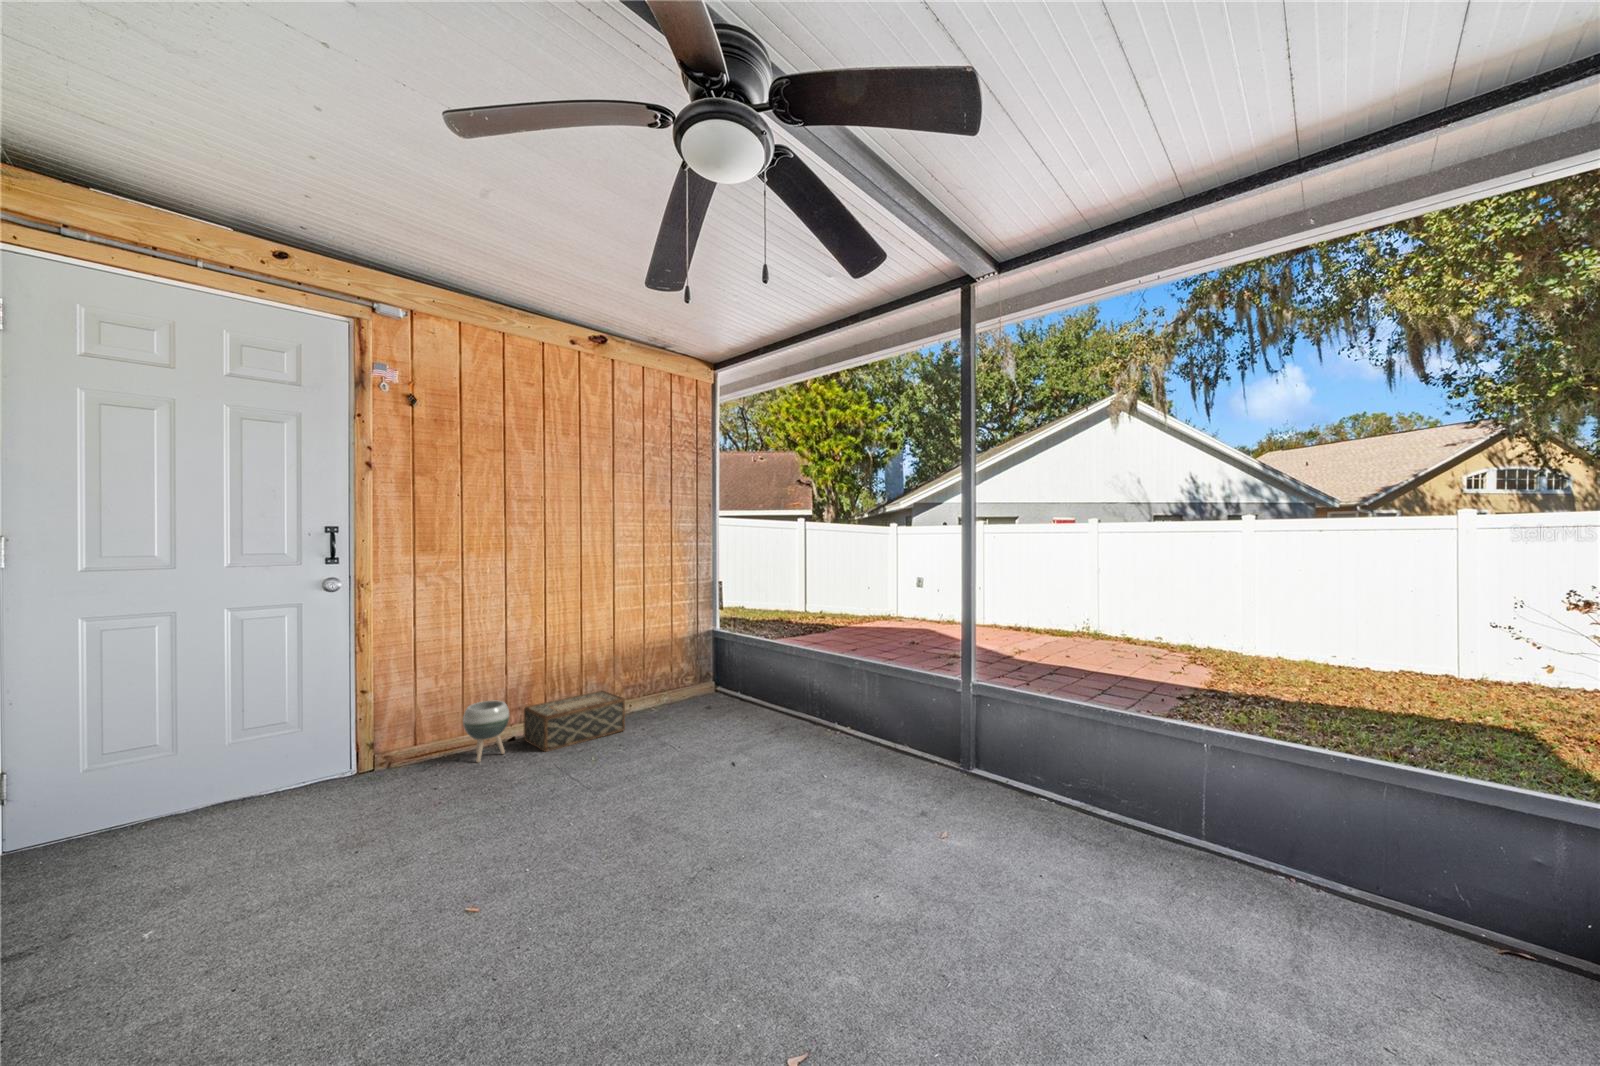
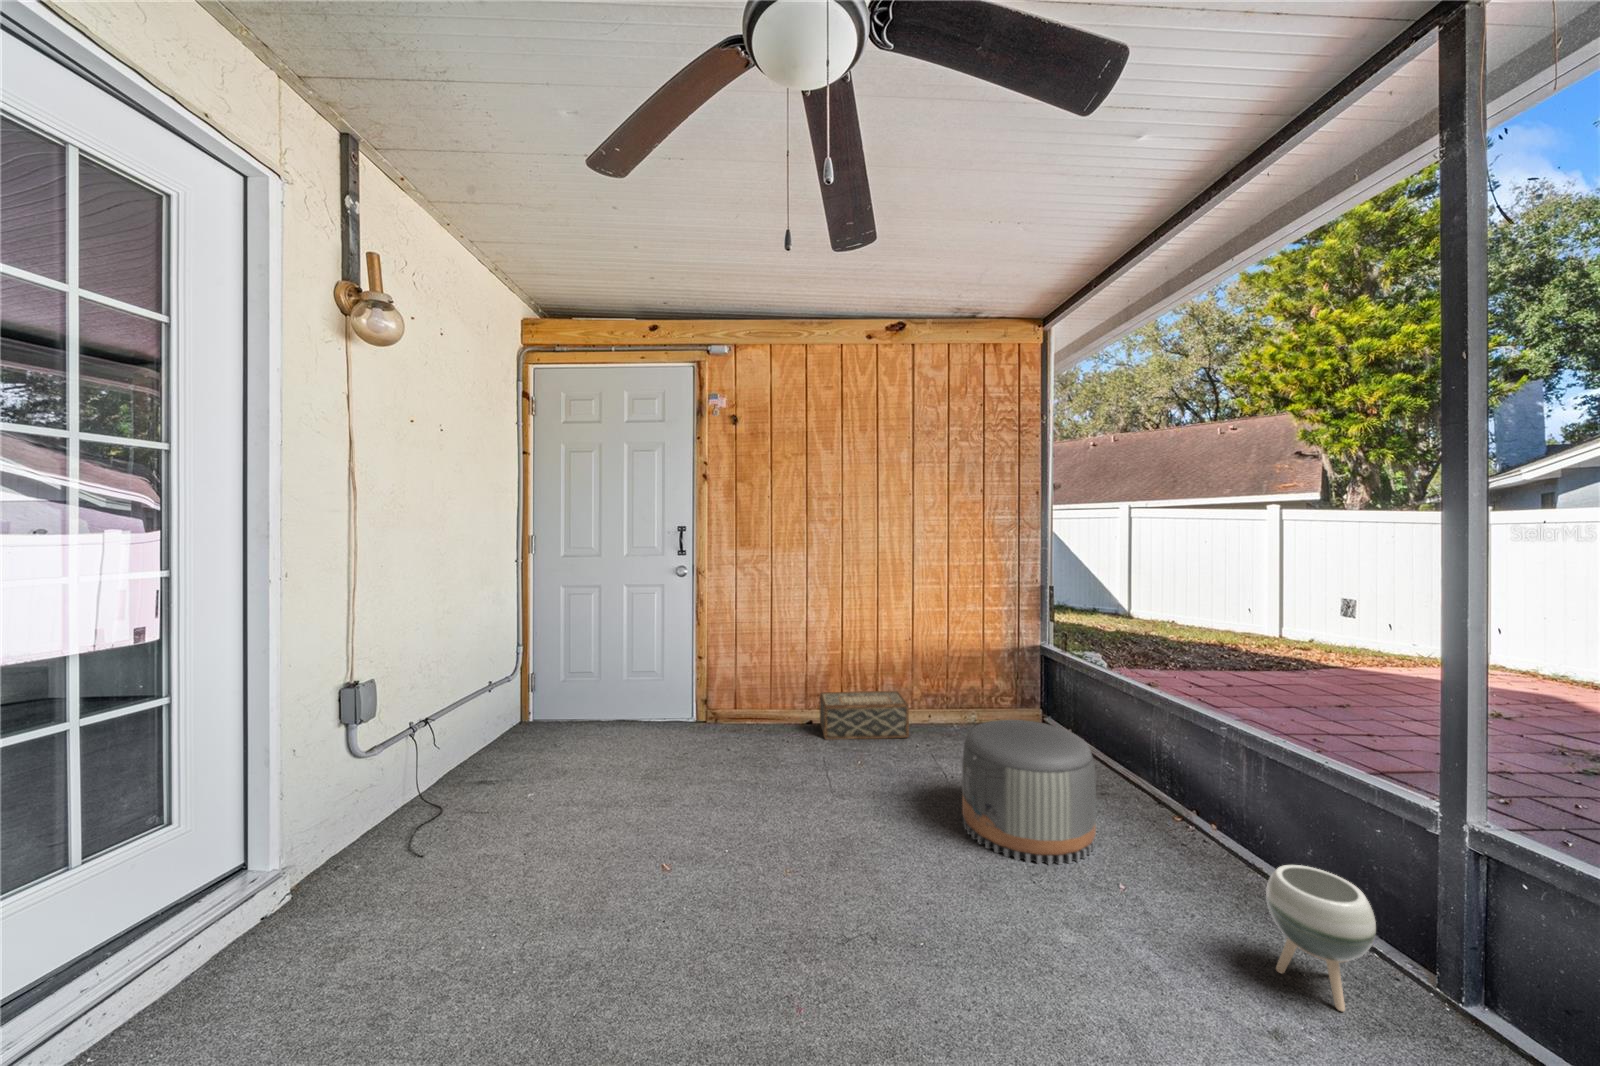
pouf: none [724,682,821,787] -> present [962,720,1096,865]
planter: present [463,700,509,762] -> present [1266,865,1376,1011]

